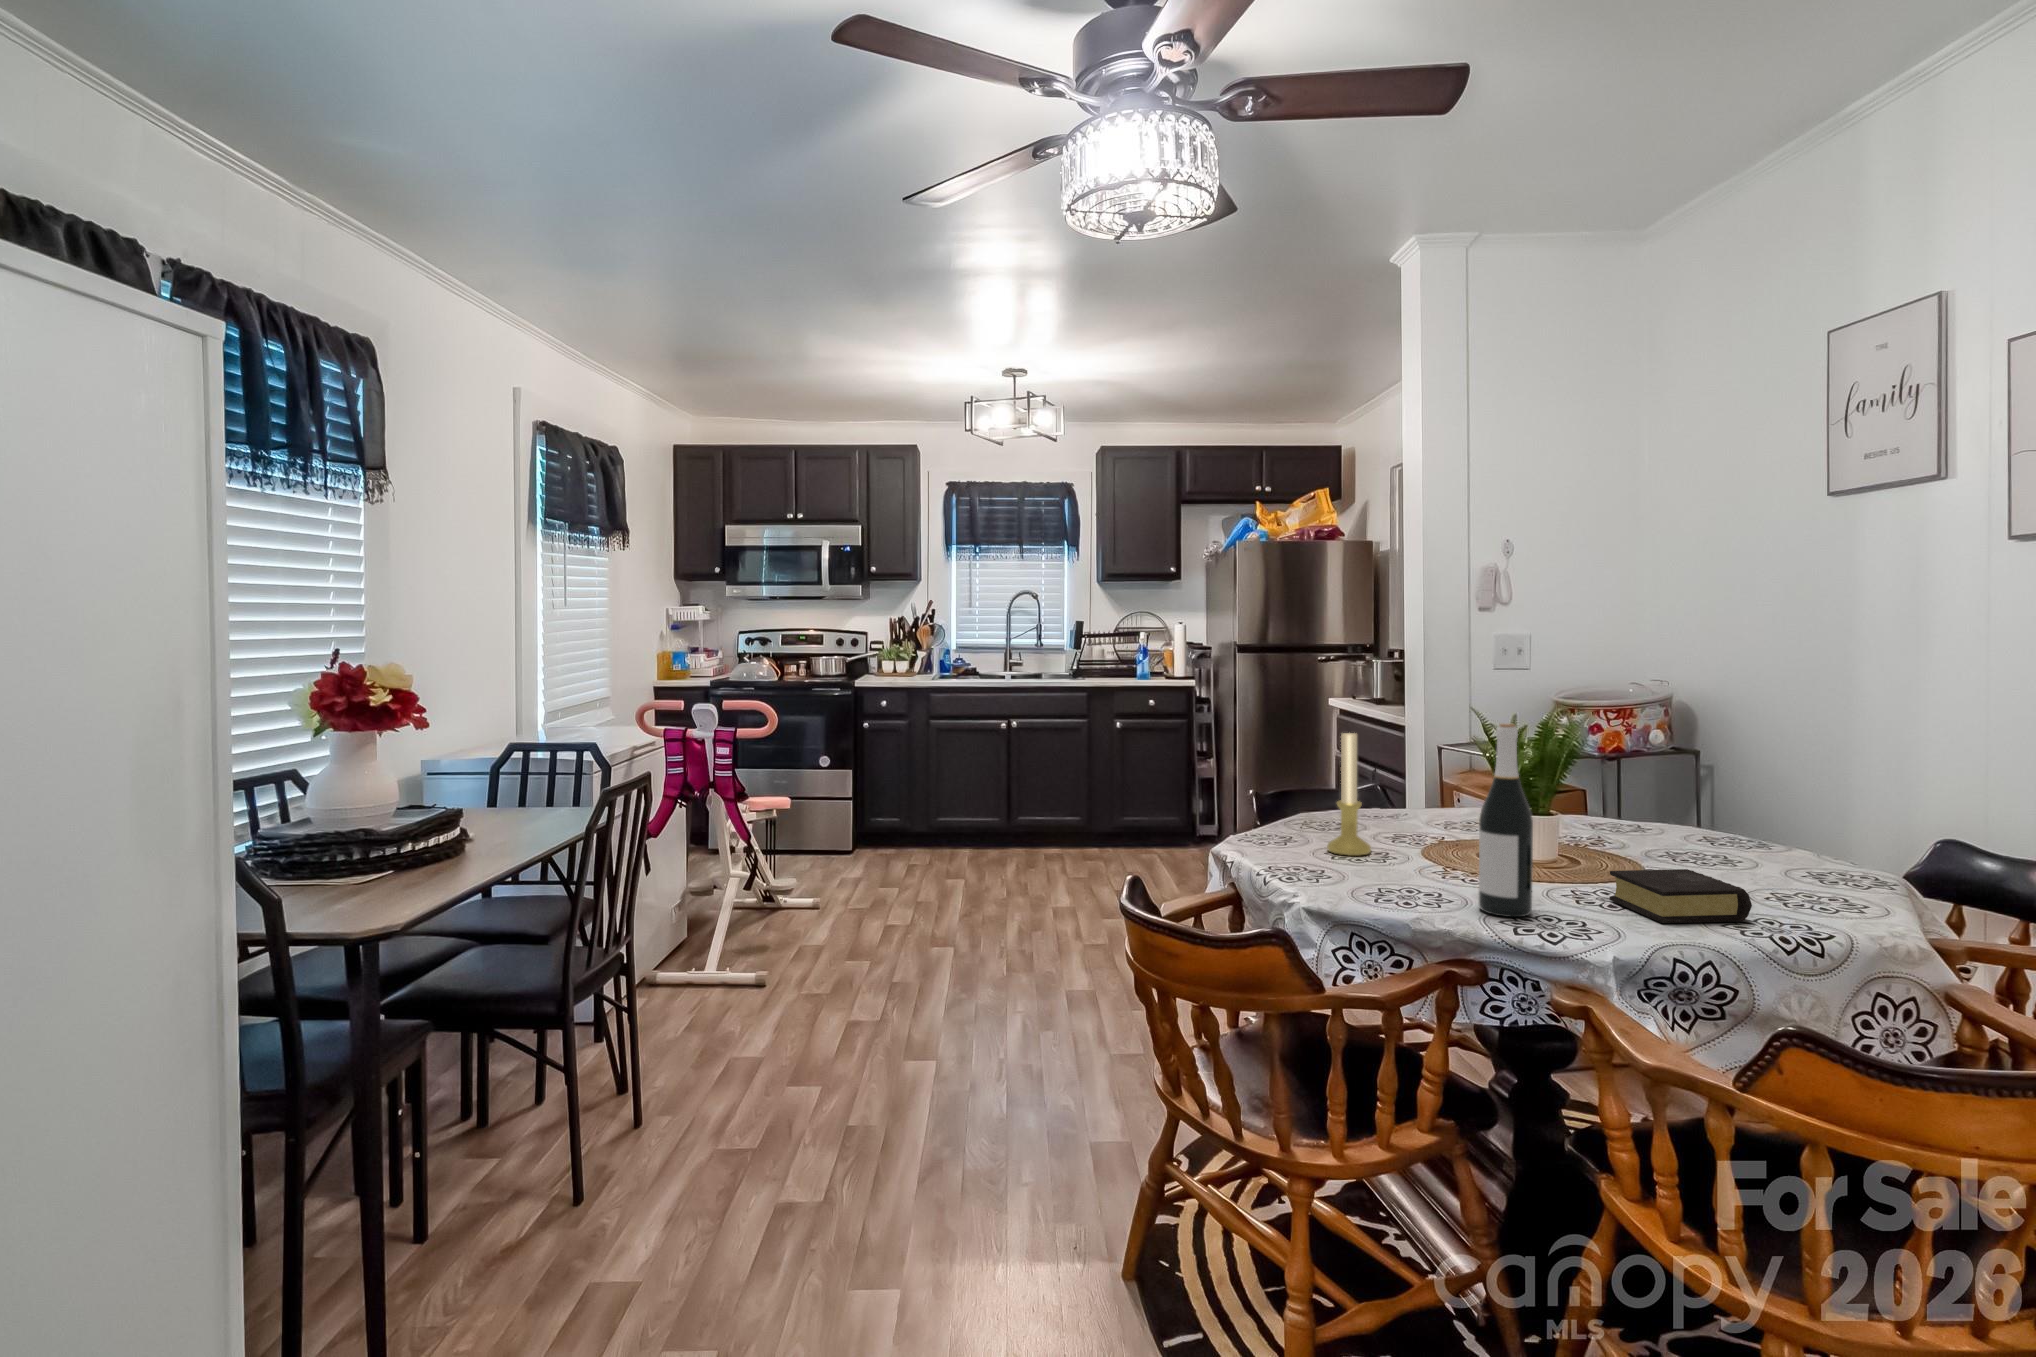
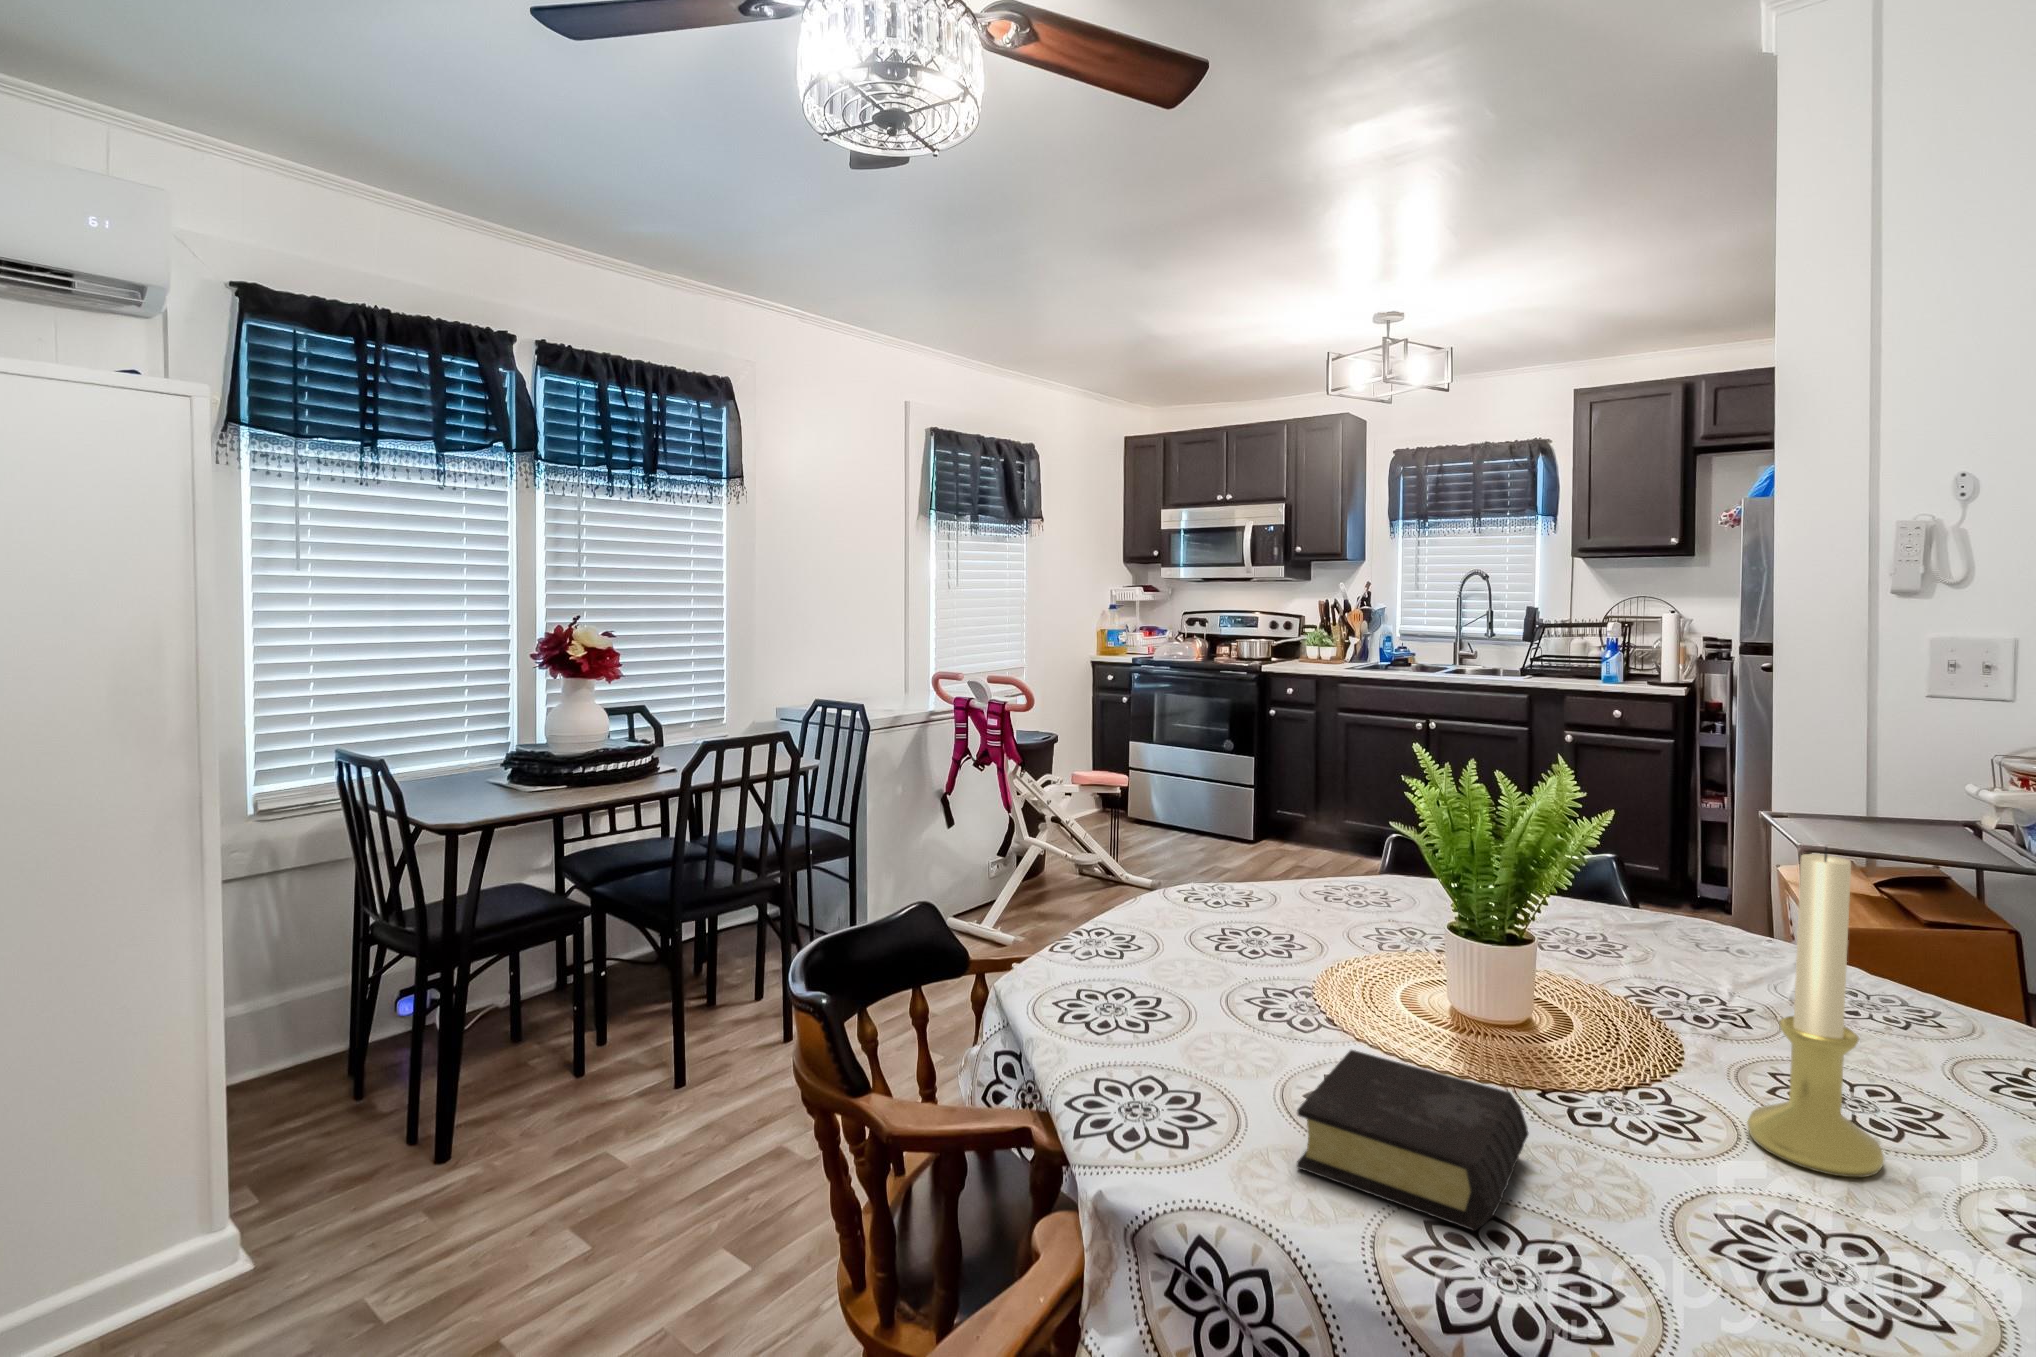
wine bottle: present [1479,724,1533,917] -> none [1088,755,1168,1077]
candle holder: present [1327,733,1371,856] -> present [1747,847,1884,1177]

